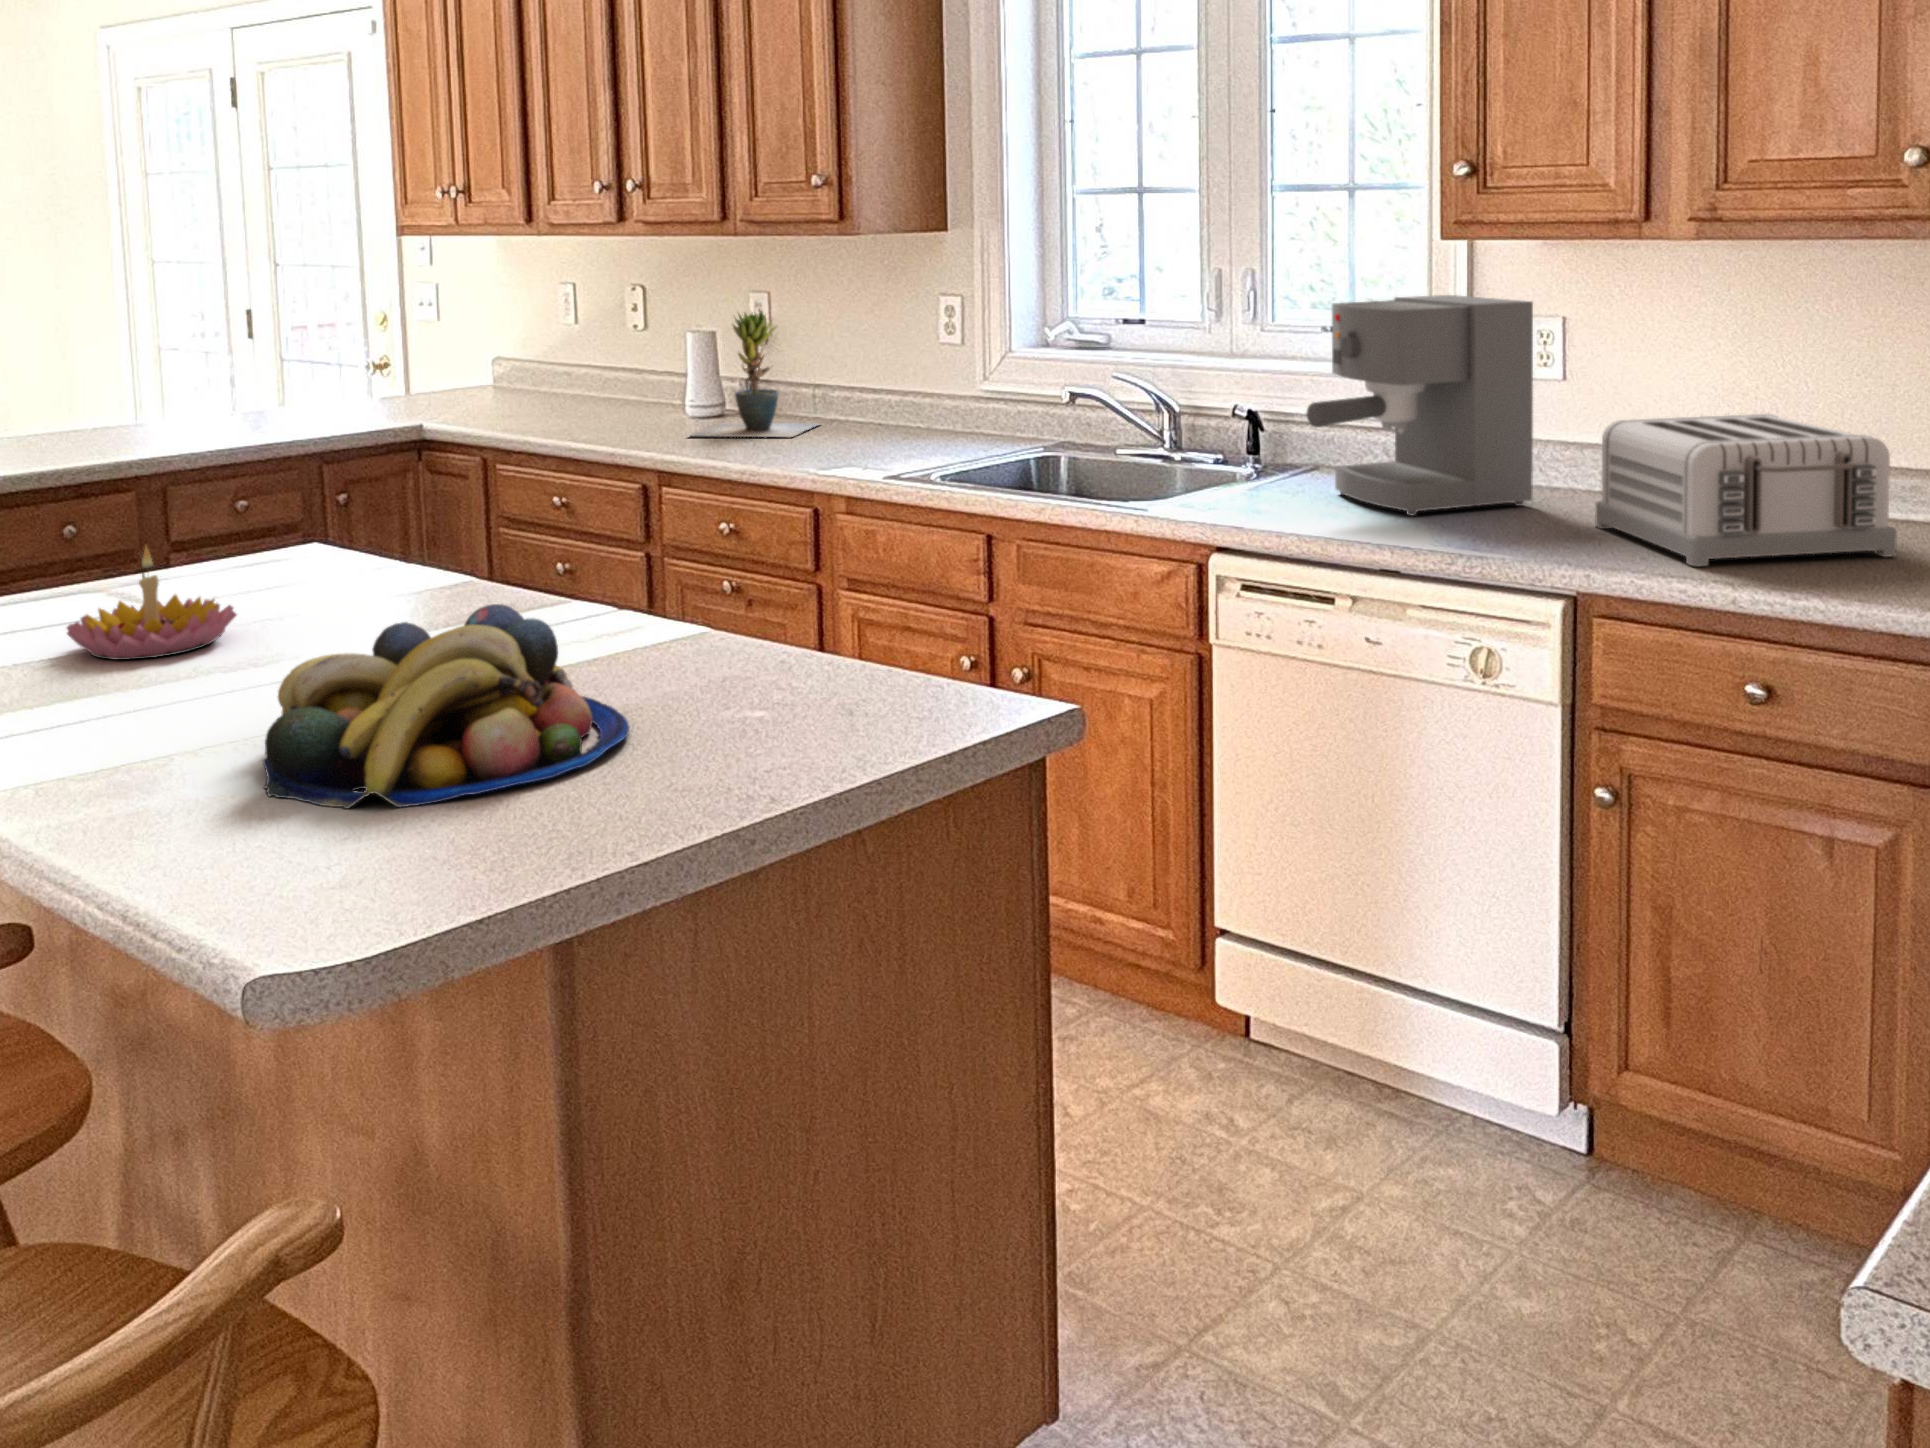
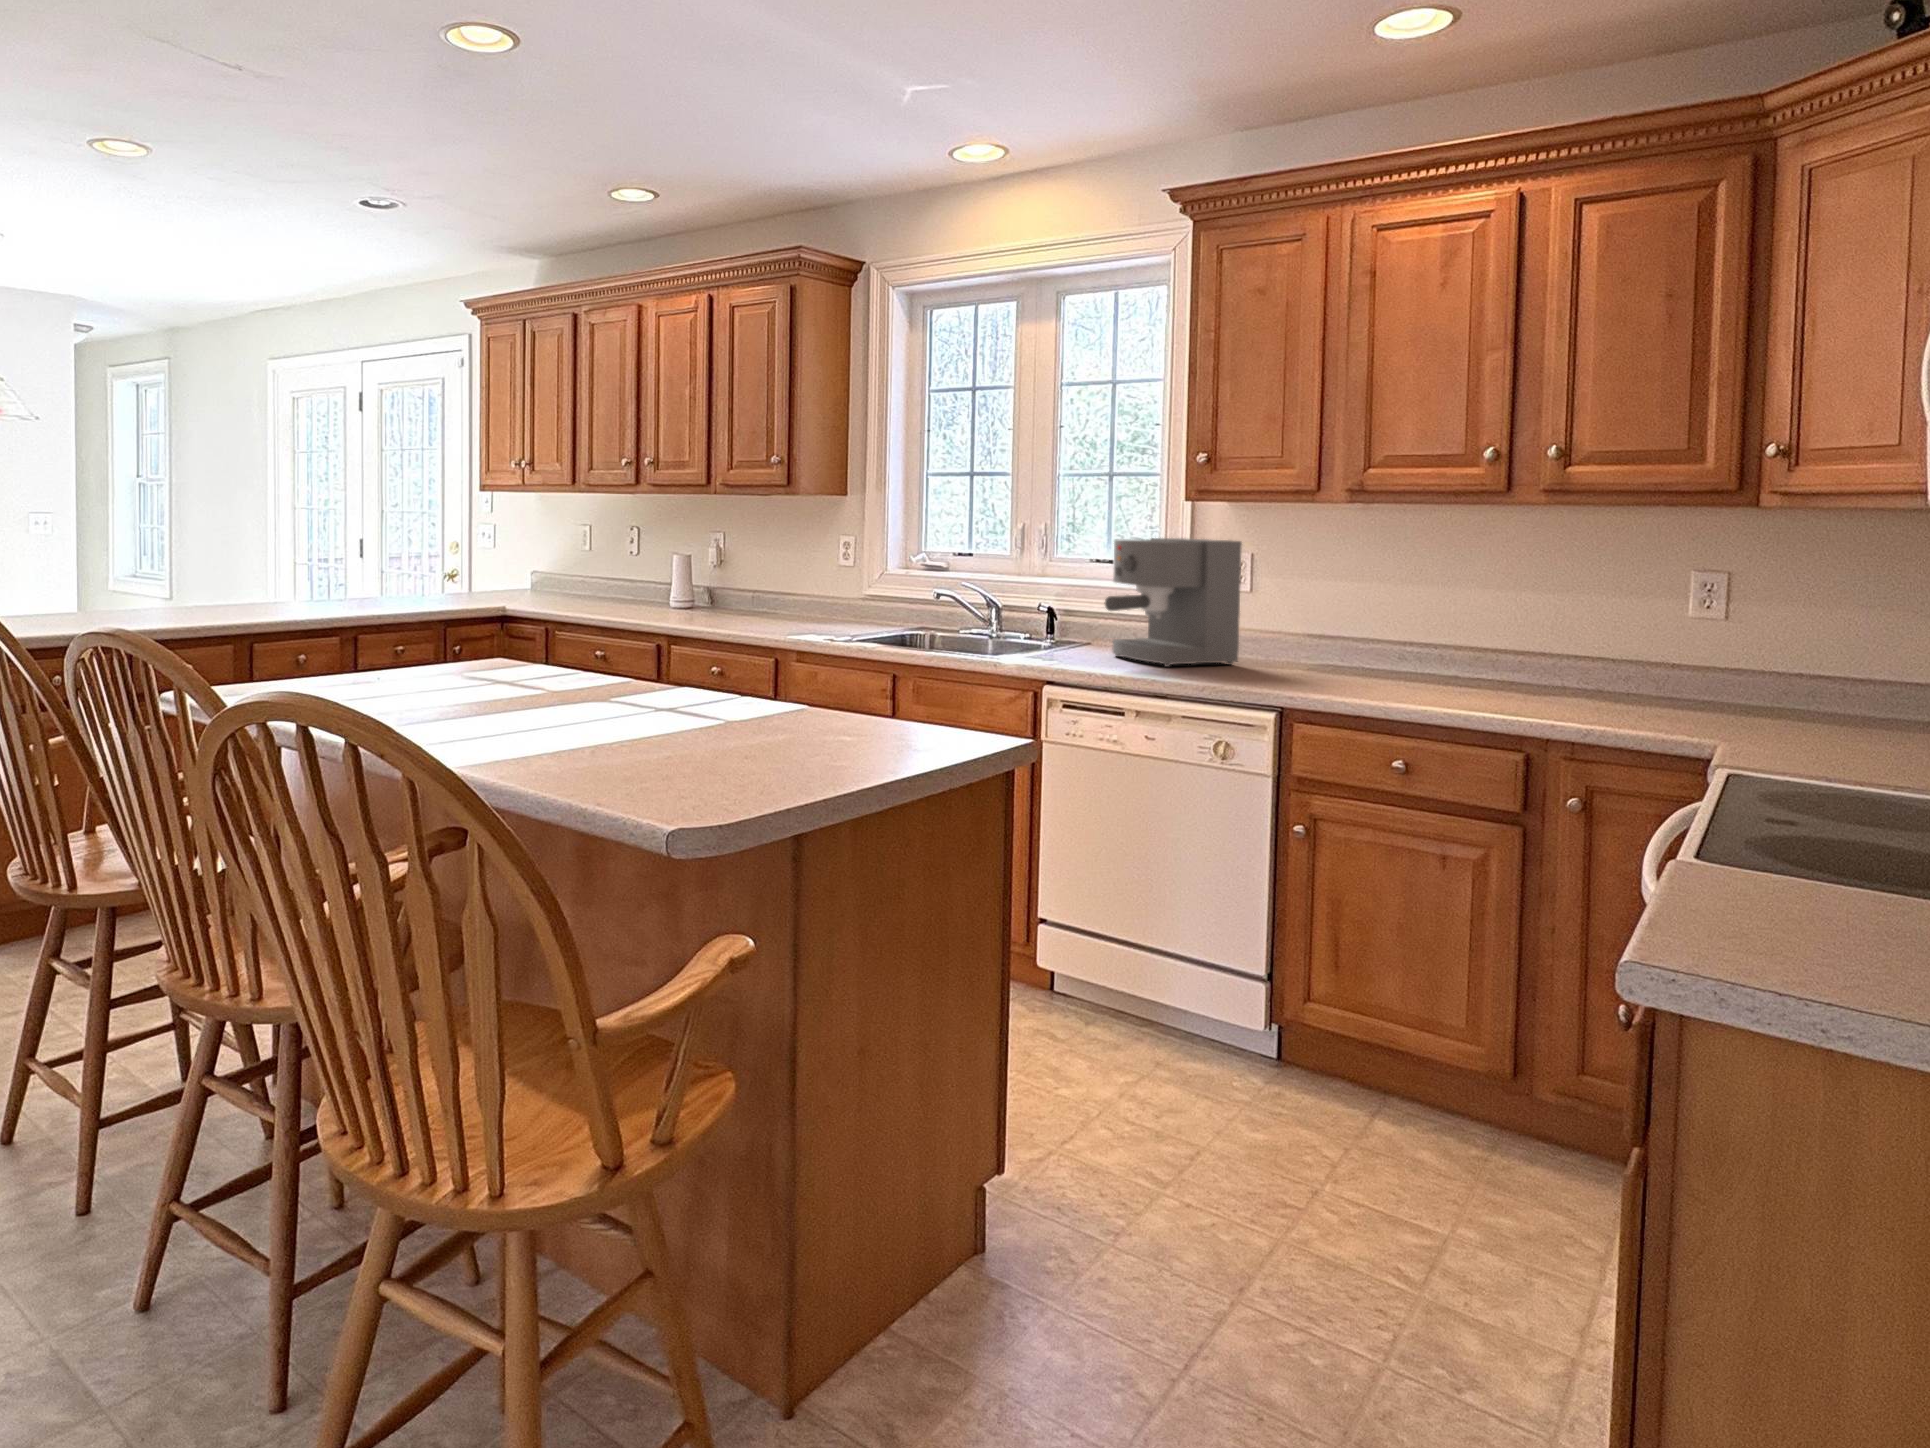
potted plant: present [691,311,818,437] -> none [680,541,760,620]
toaster: present [1595,414,1897,566] -> none [1283,611,1475,694]
candle holder: present [67,545,237,660] -> none [410,637,506,704]
fruit bowl: present [263,604,629,809] -> none [590,666,790,765]

